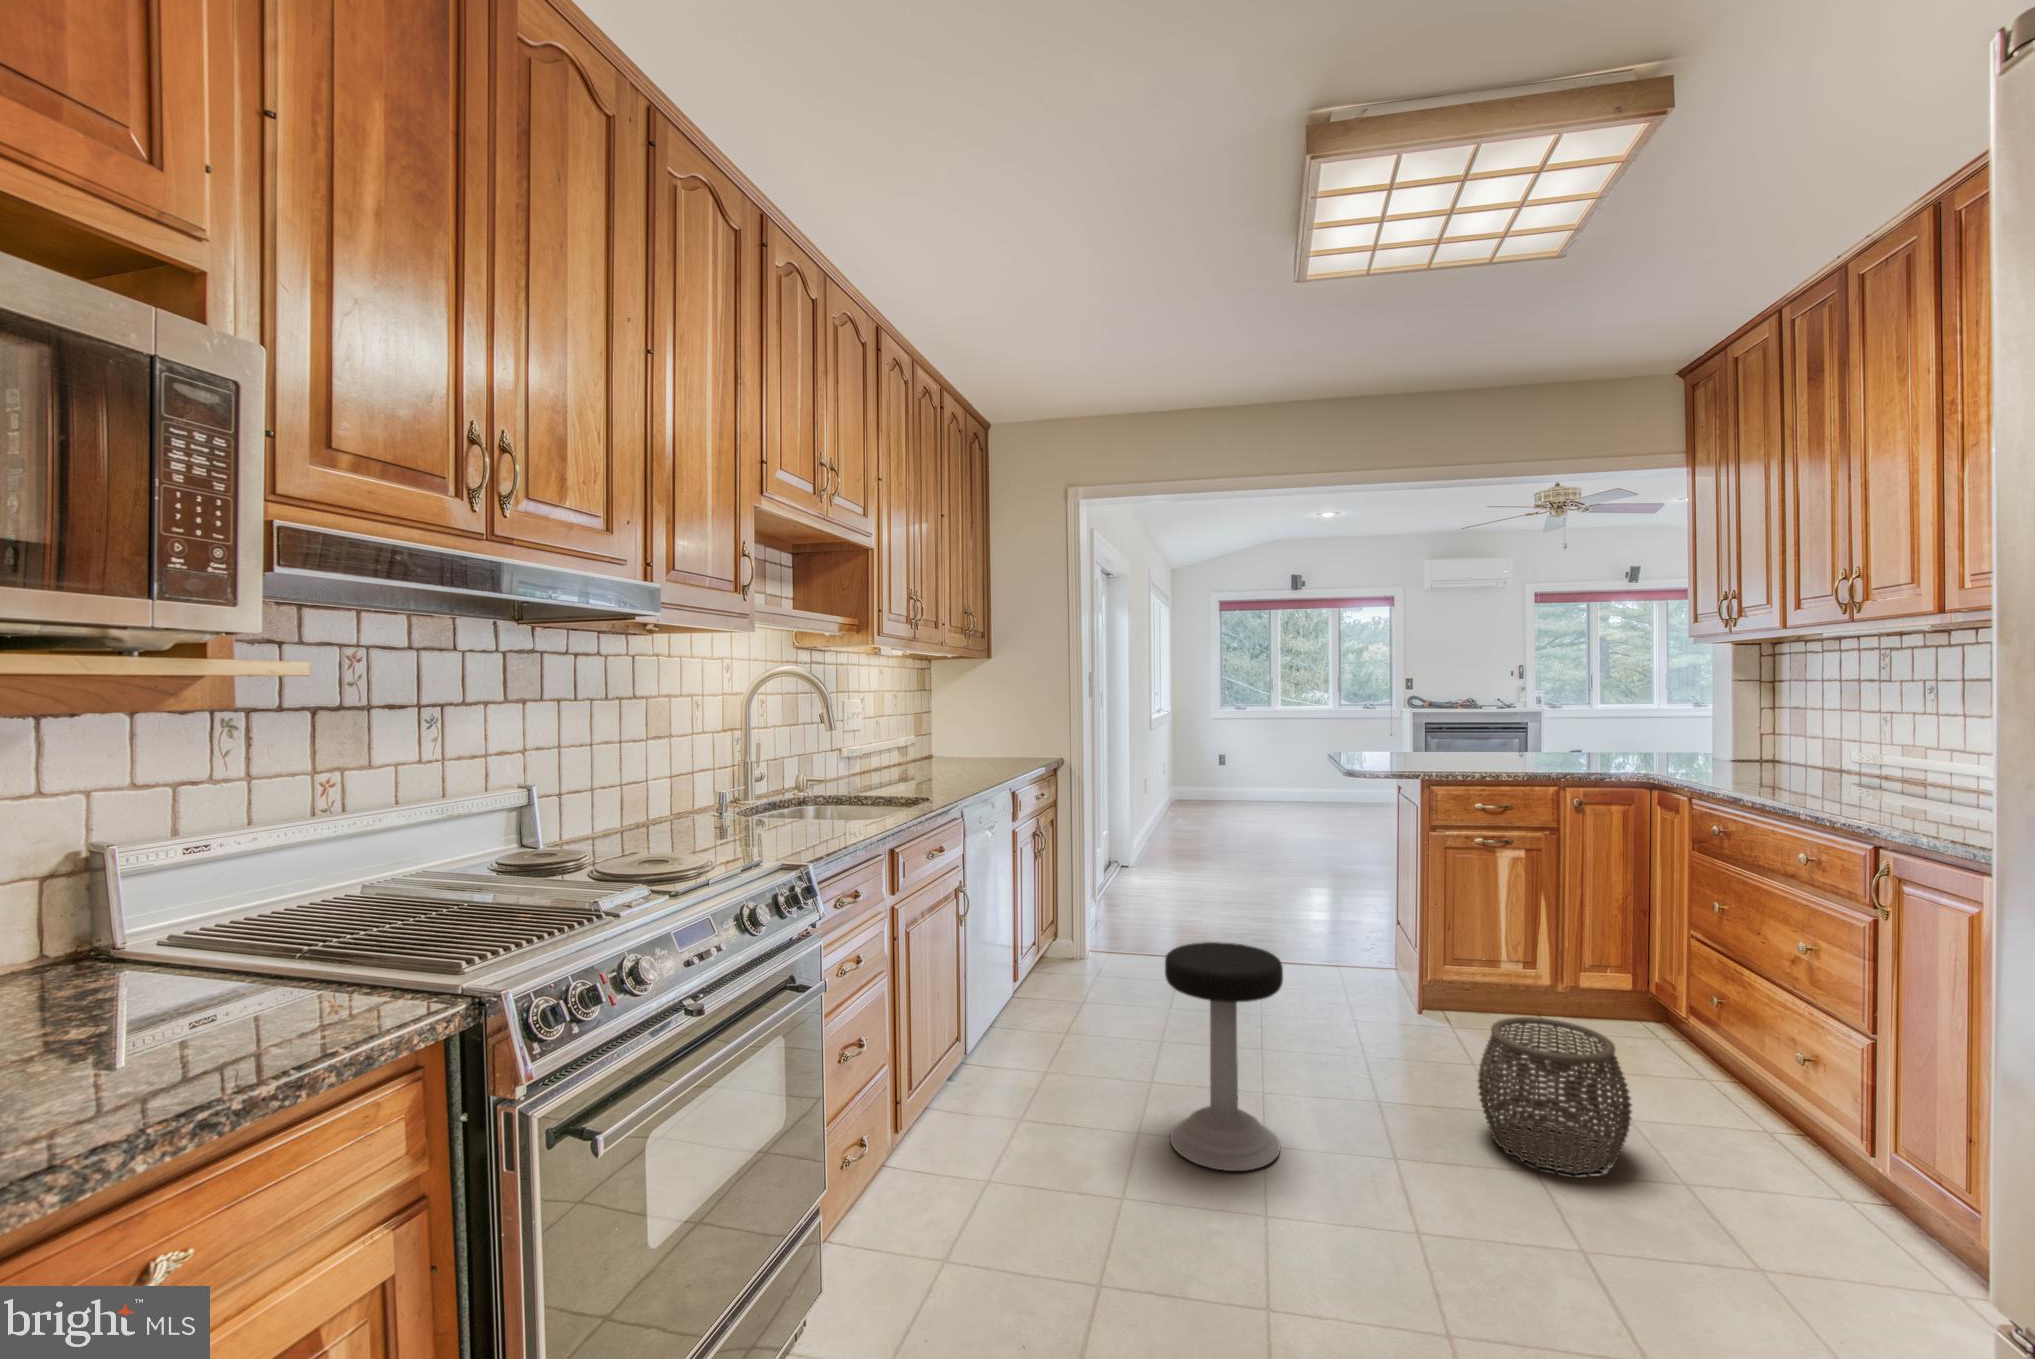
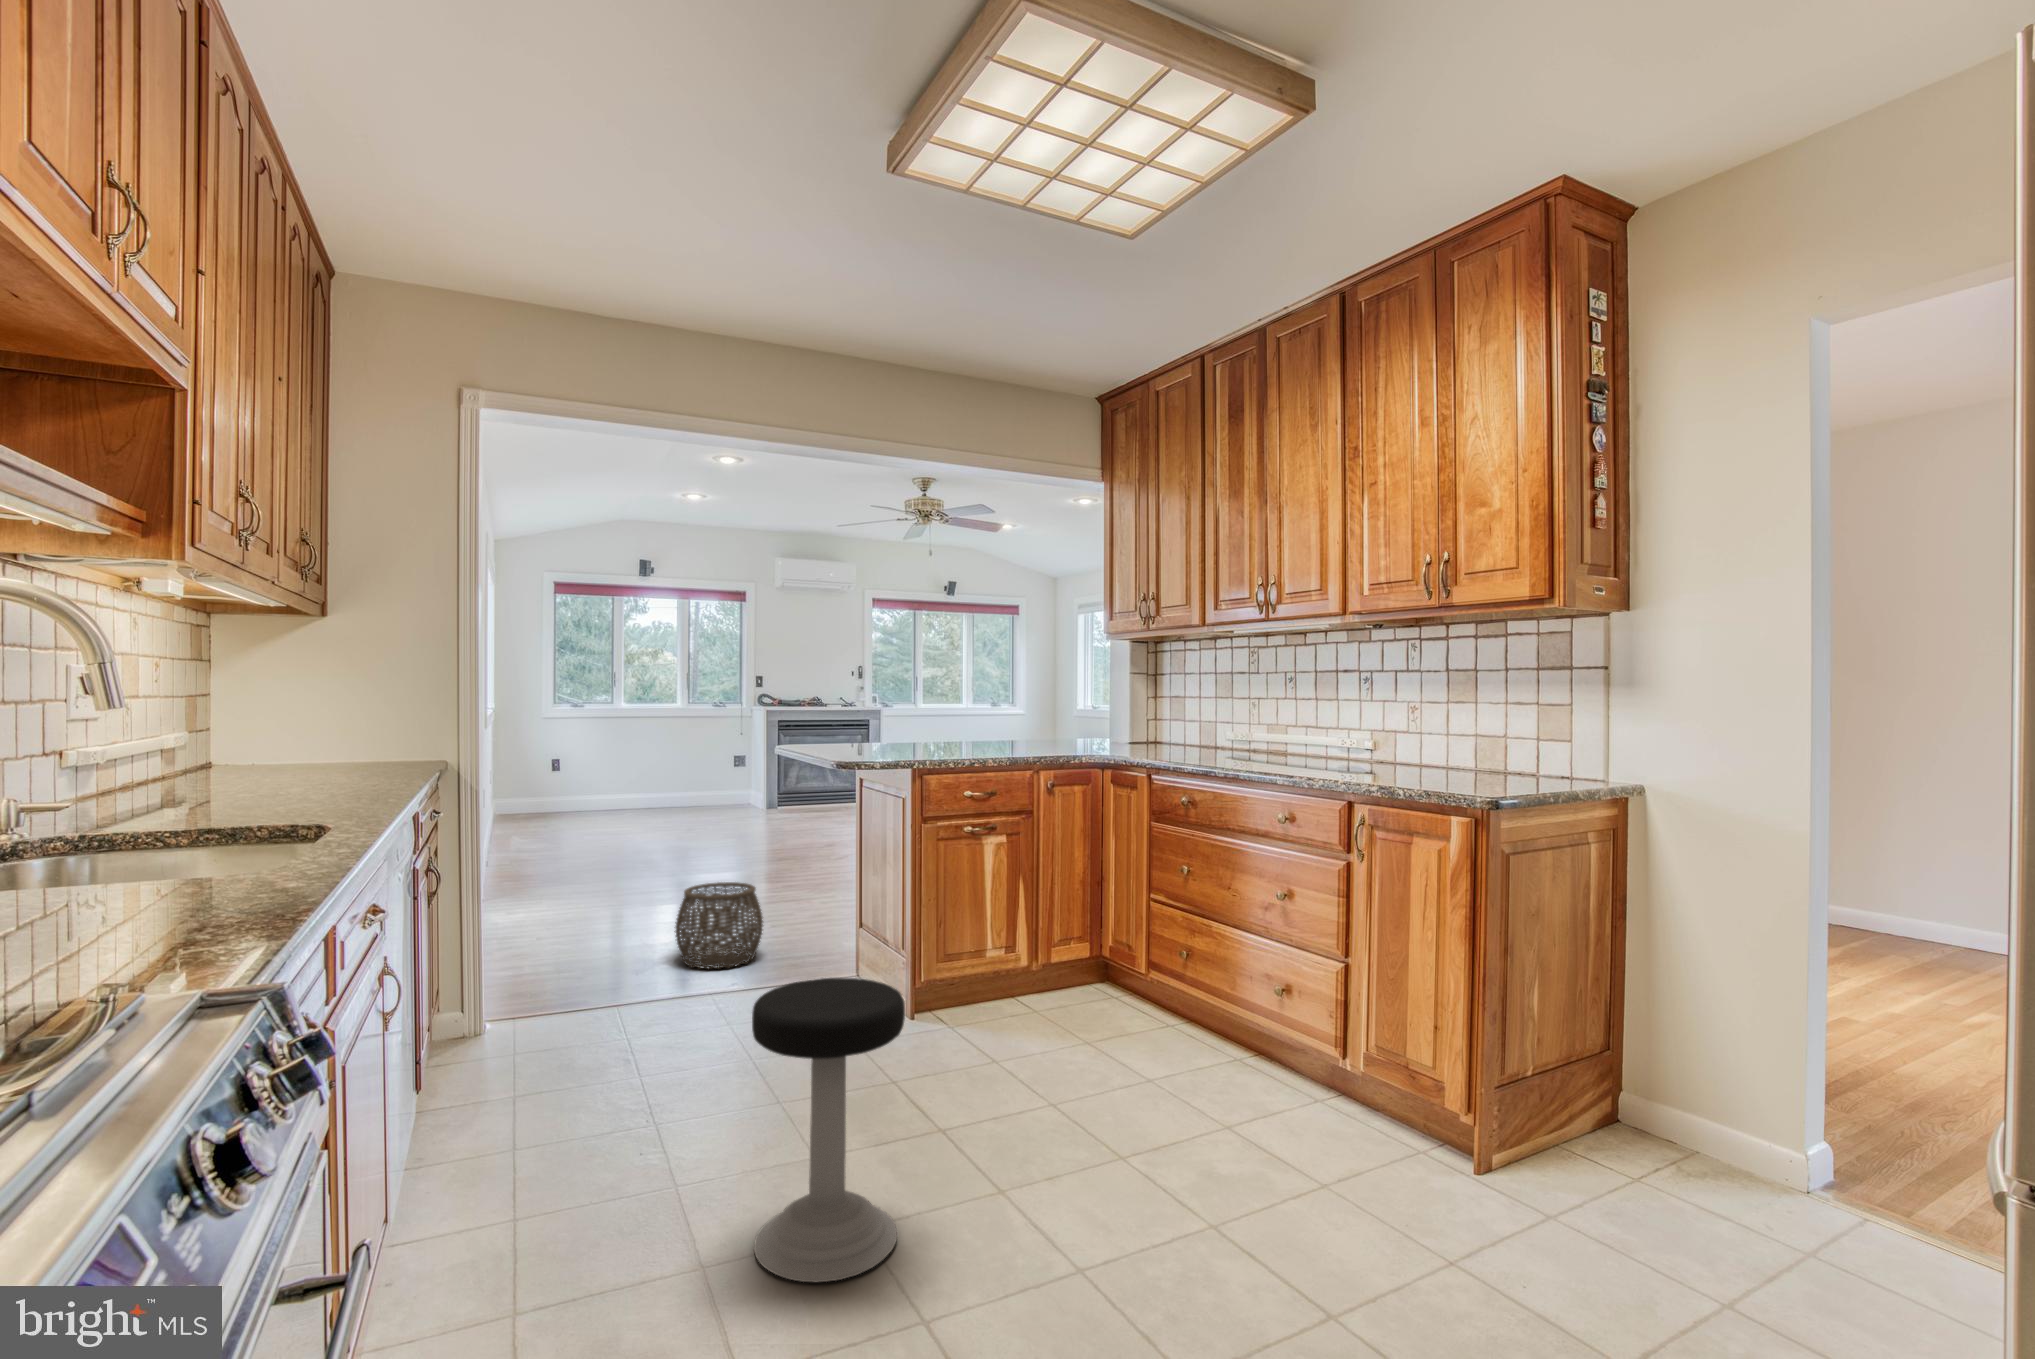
woven basket: present [1478,1017,1632,1174] -> present [675,882,763,969]

